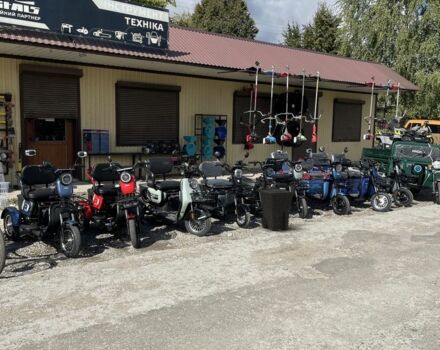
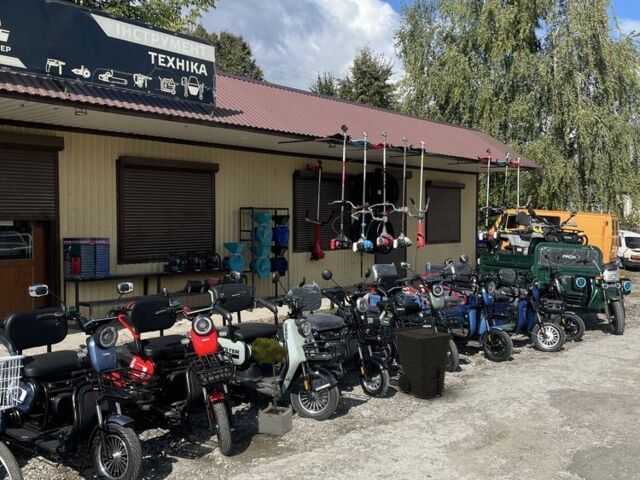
potted tree: none [160,186,185,243] -> present [251,338,293,436]

